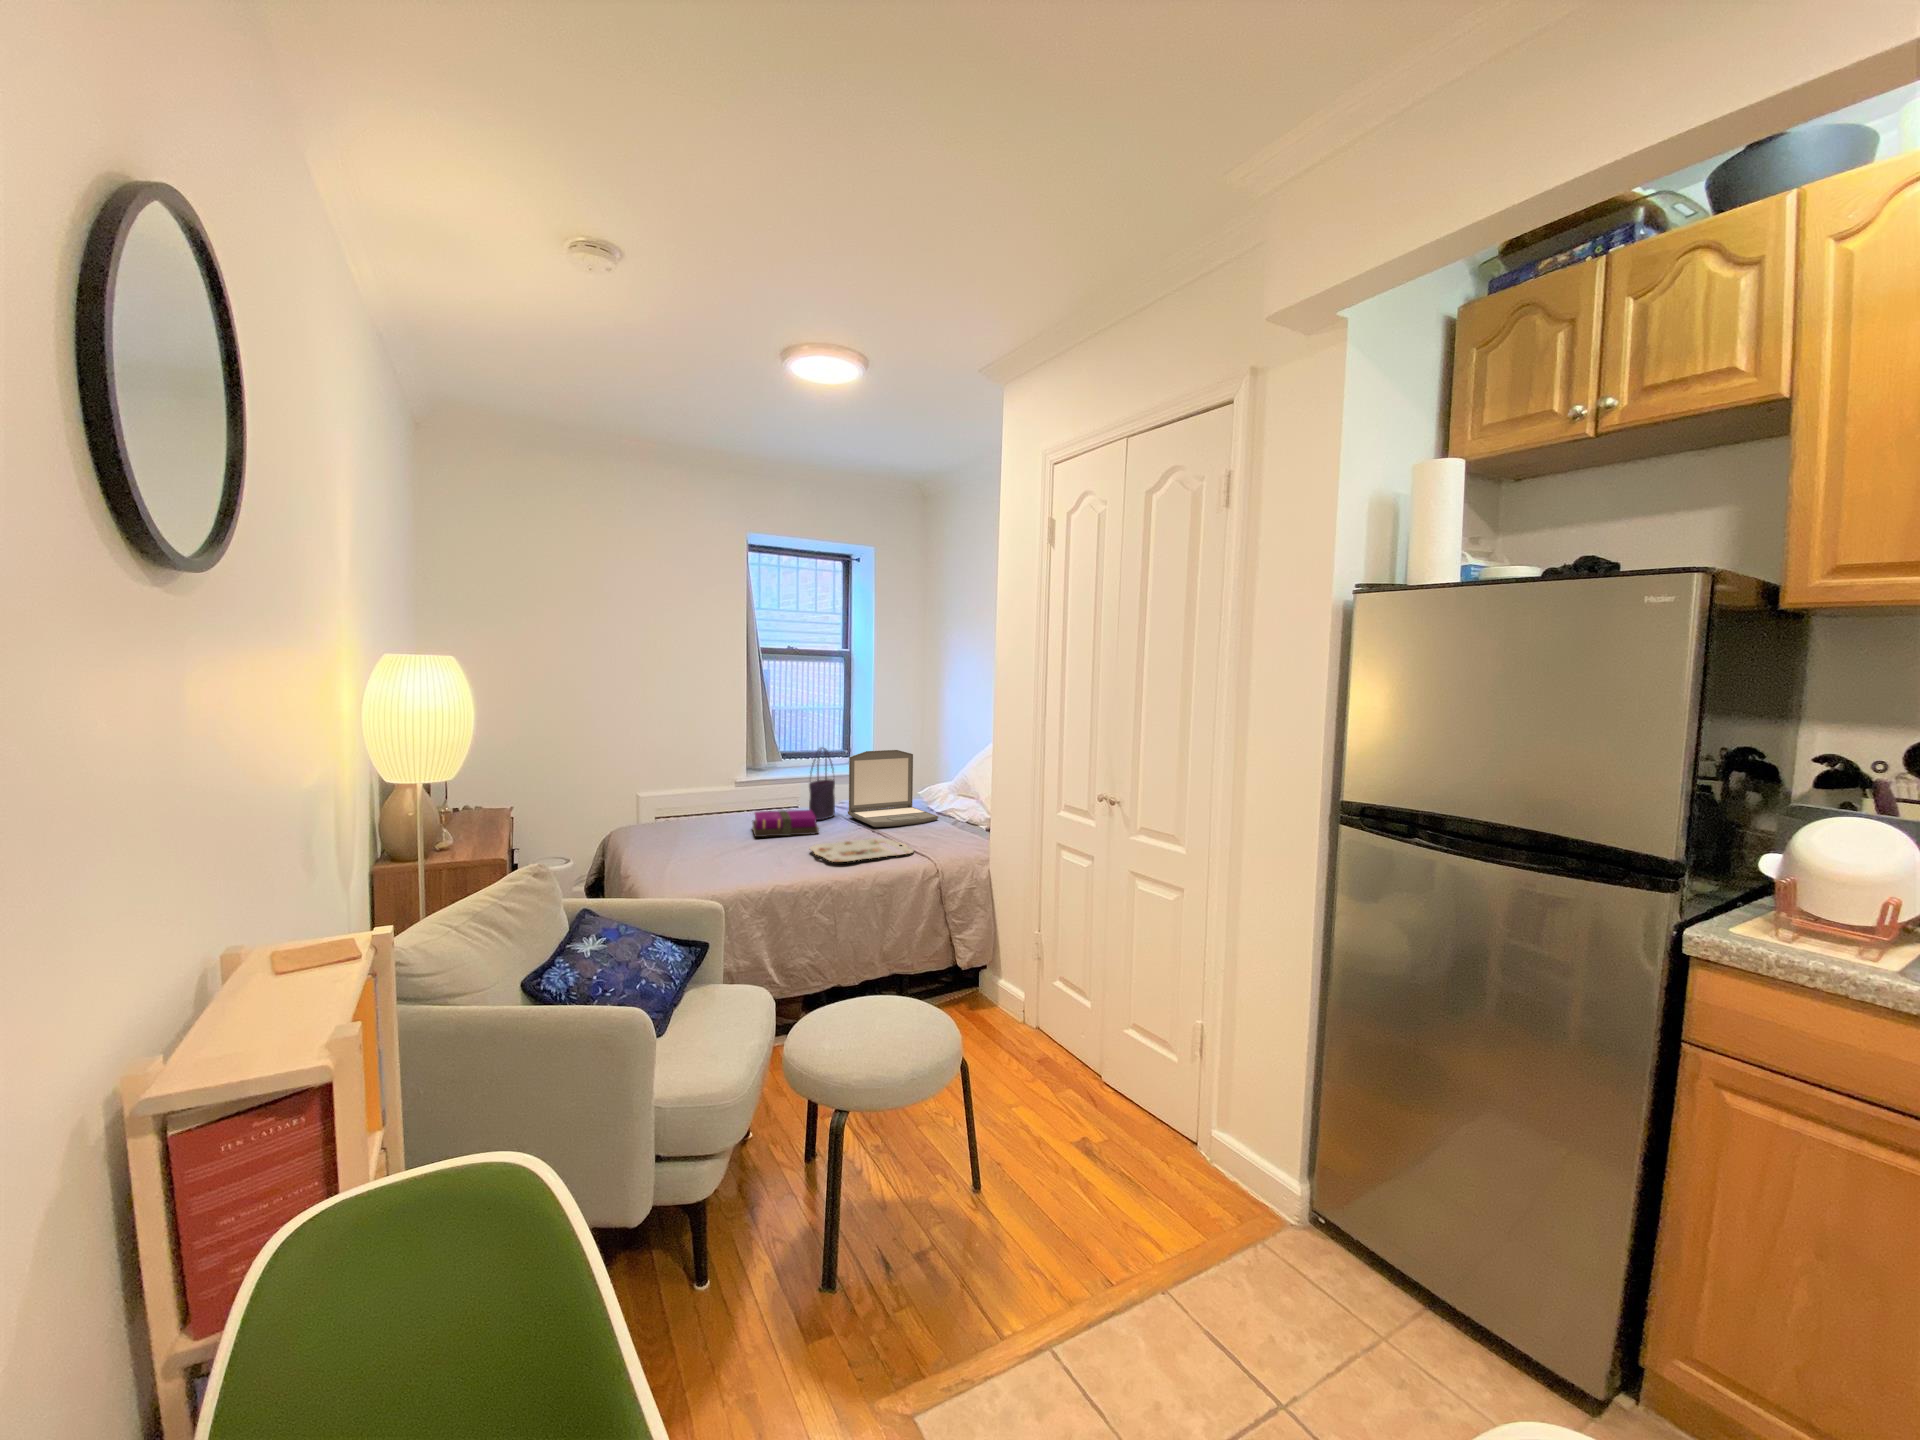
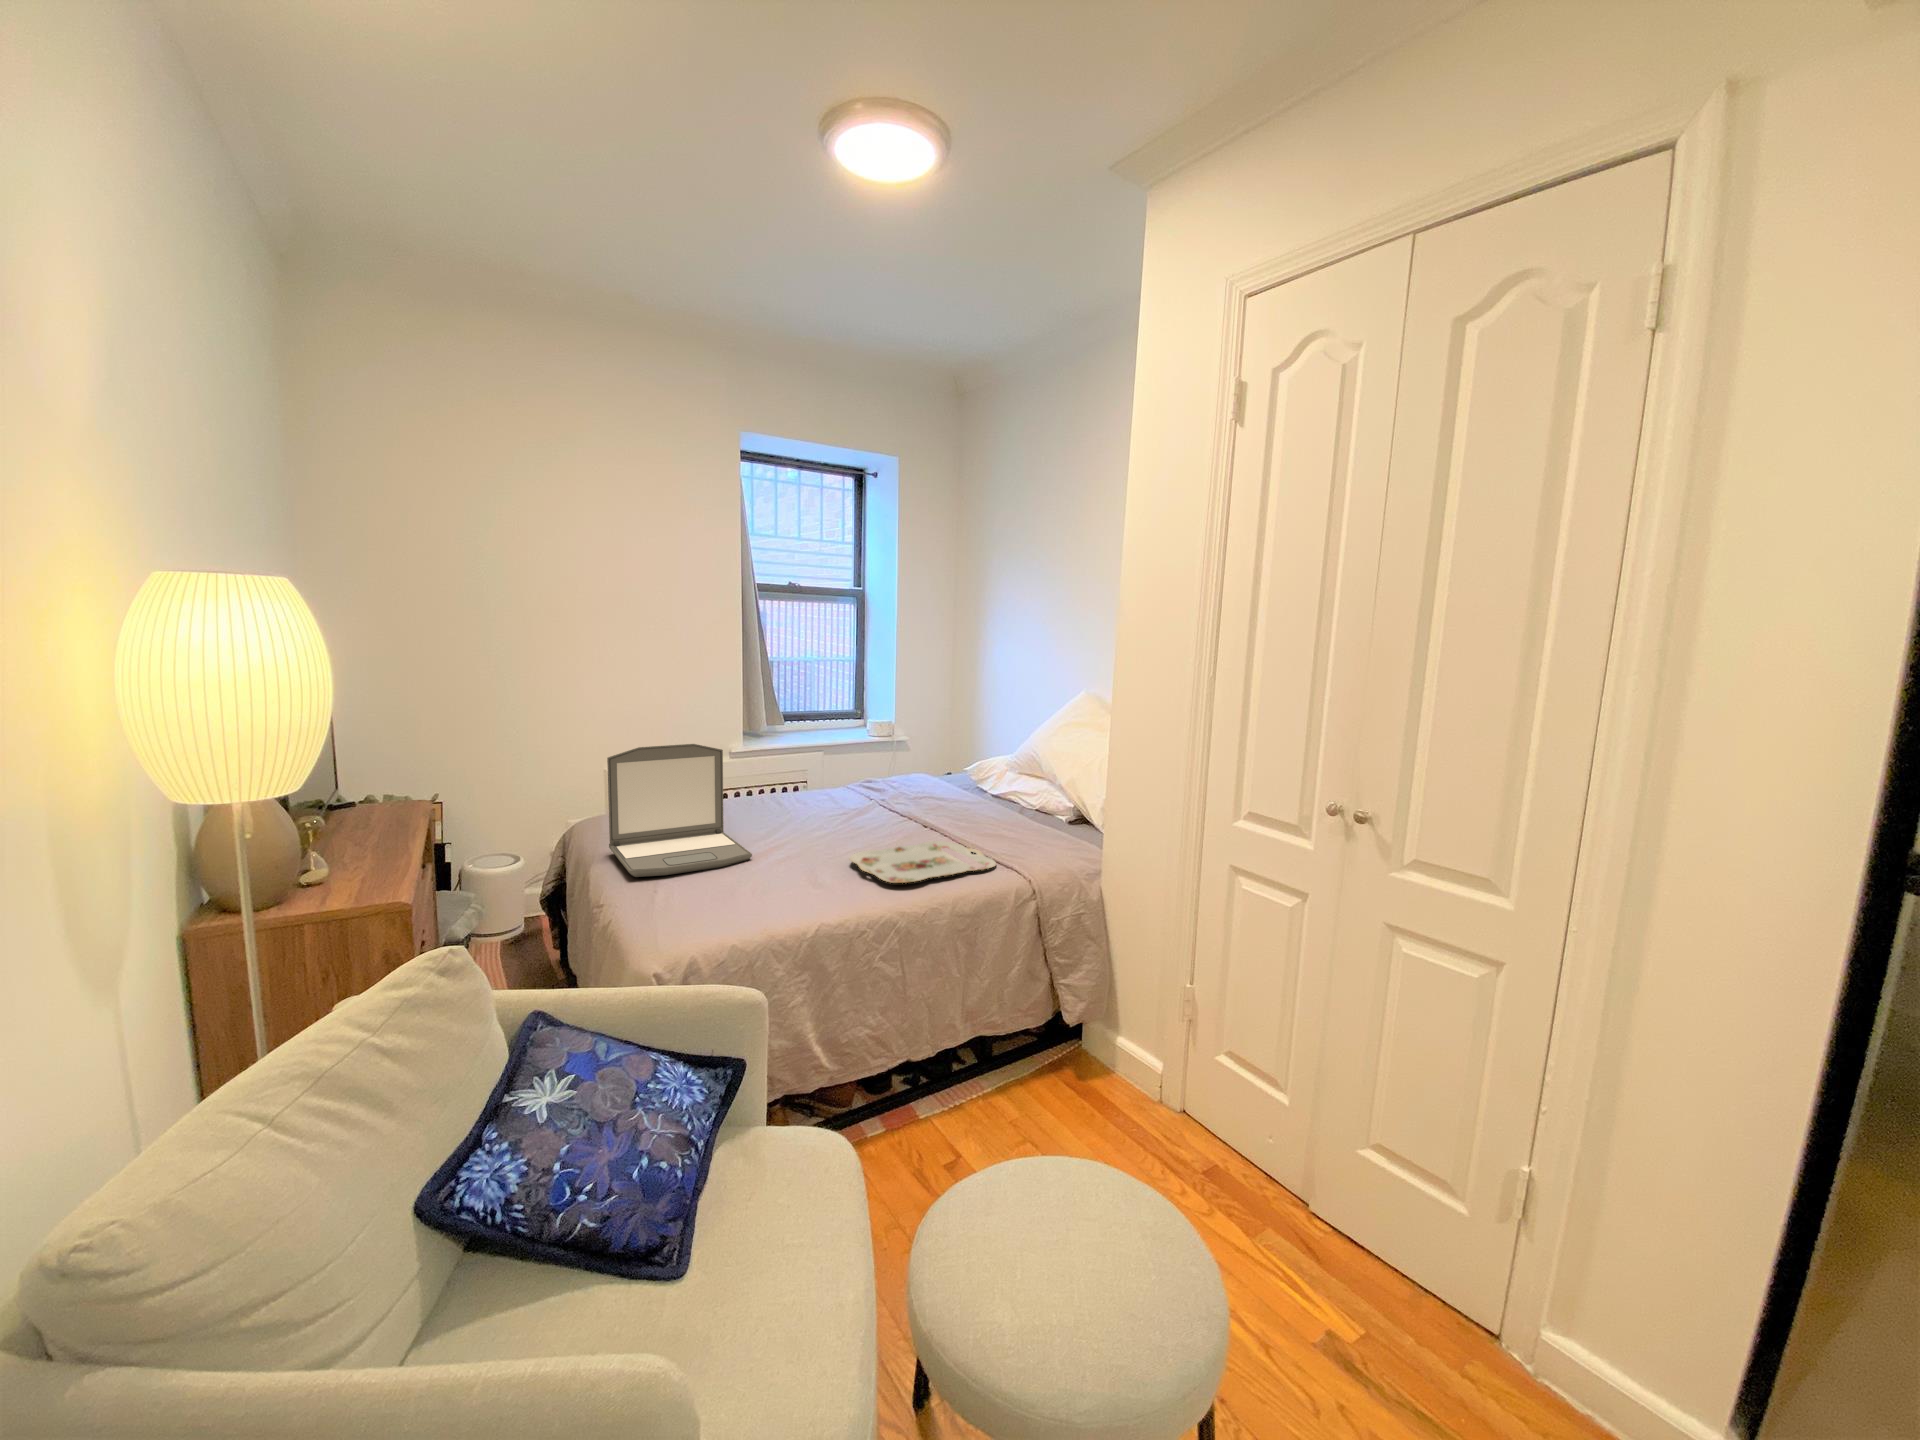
tote bag: present [809,748,835,820] -> none [833,714,865,811]
laptop: present [848,750,938,827] -> present [607,744,752,877]
notebook: present [752,810,819,837] -> none [758,798,853,839]

